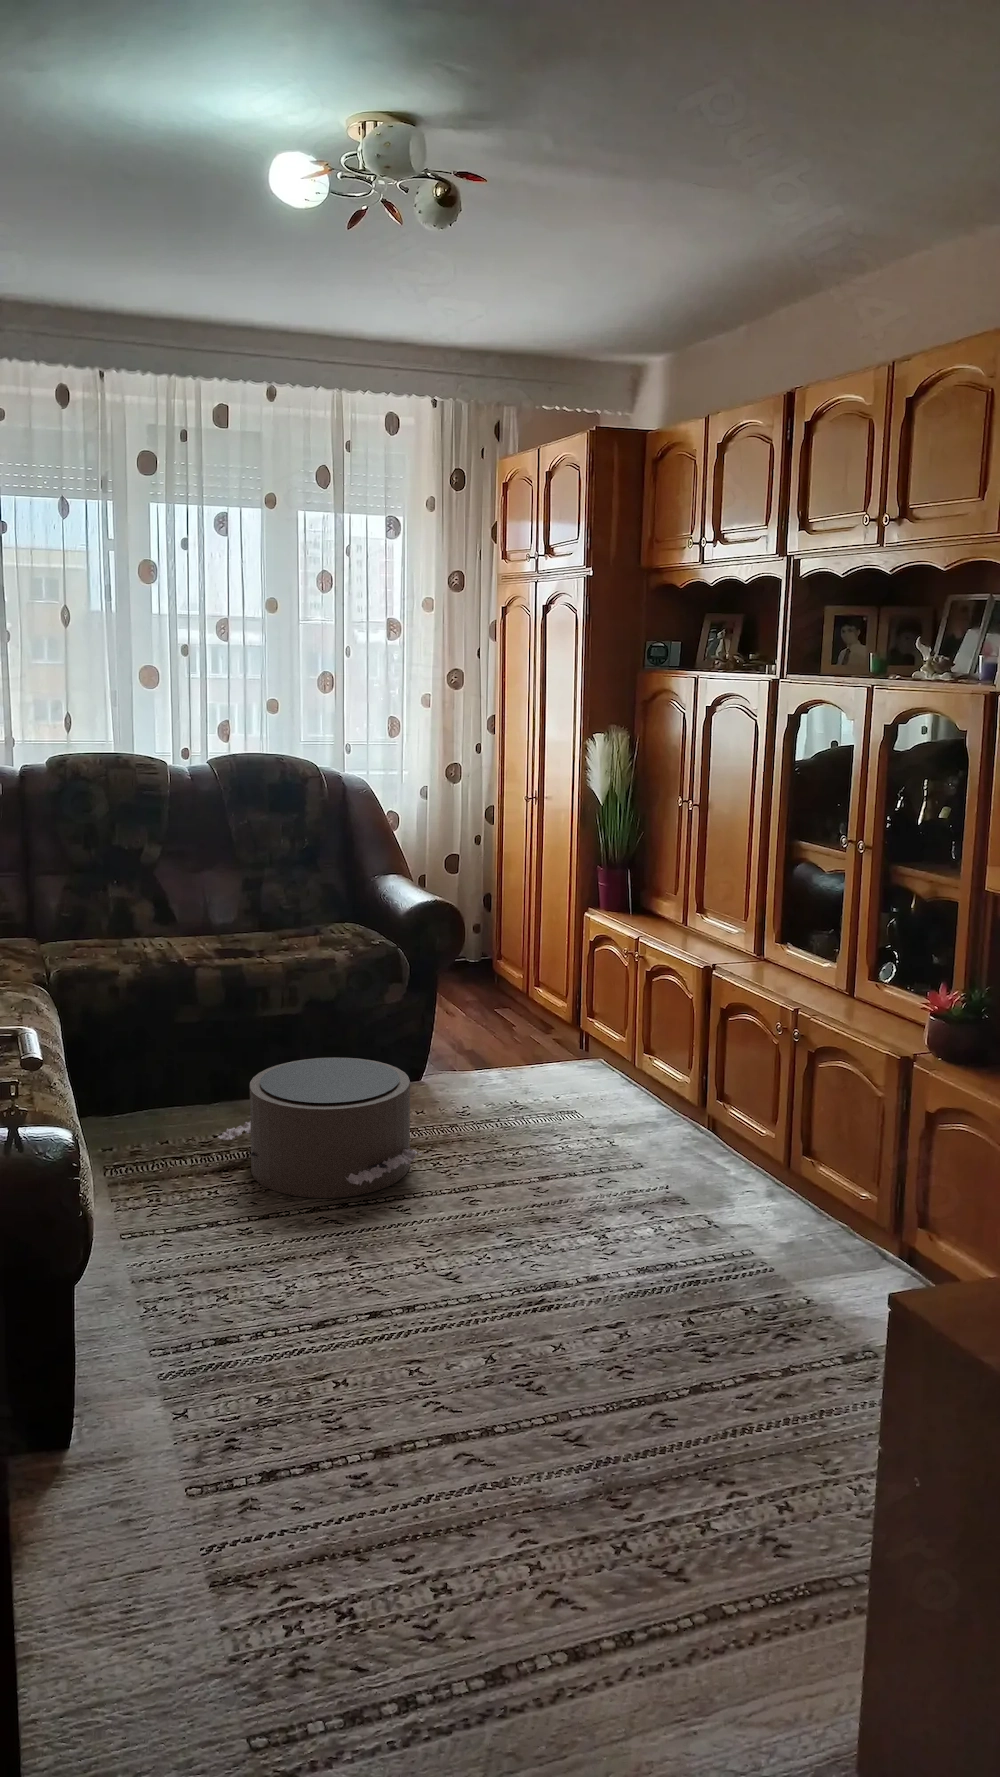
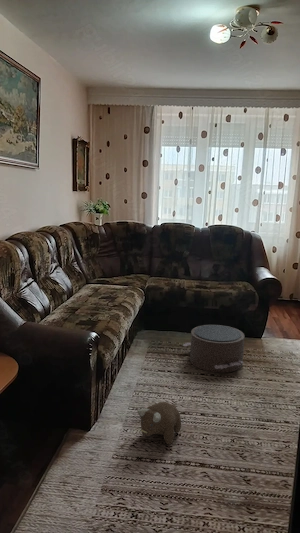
plush toy: none [232,1297,346,1415] -> present [137,402,181,445]

